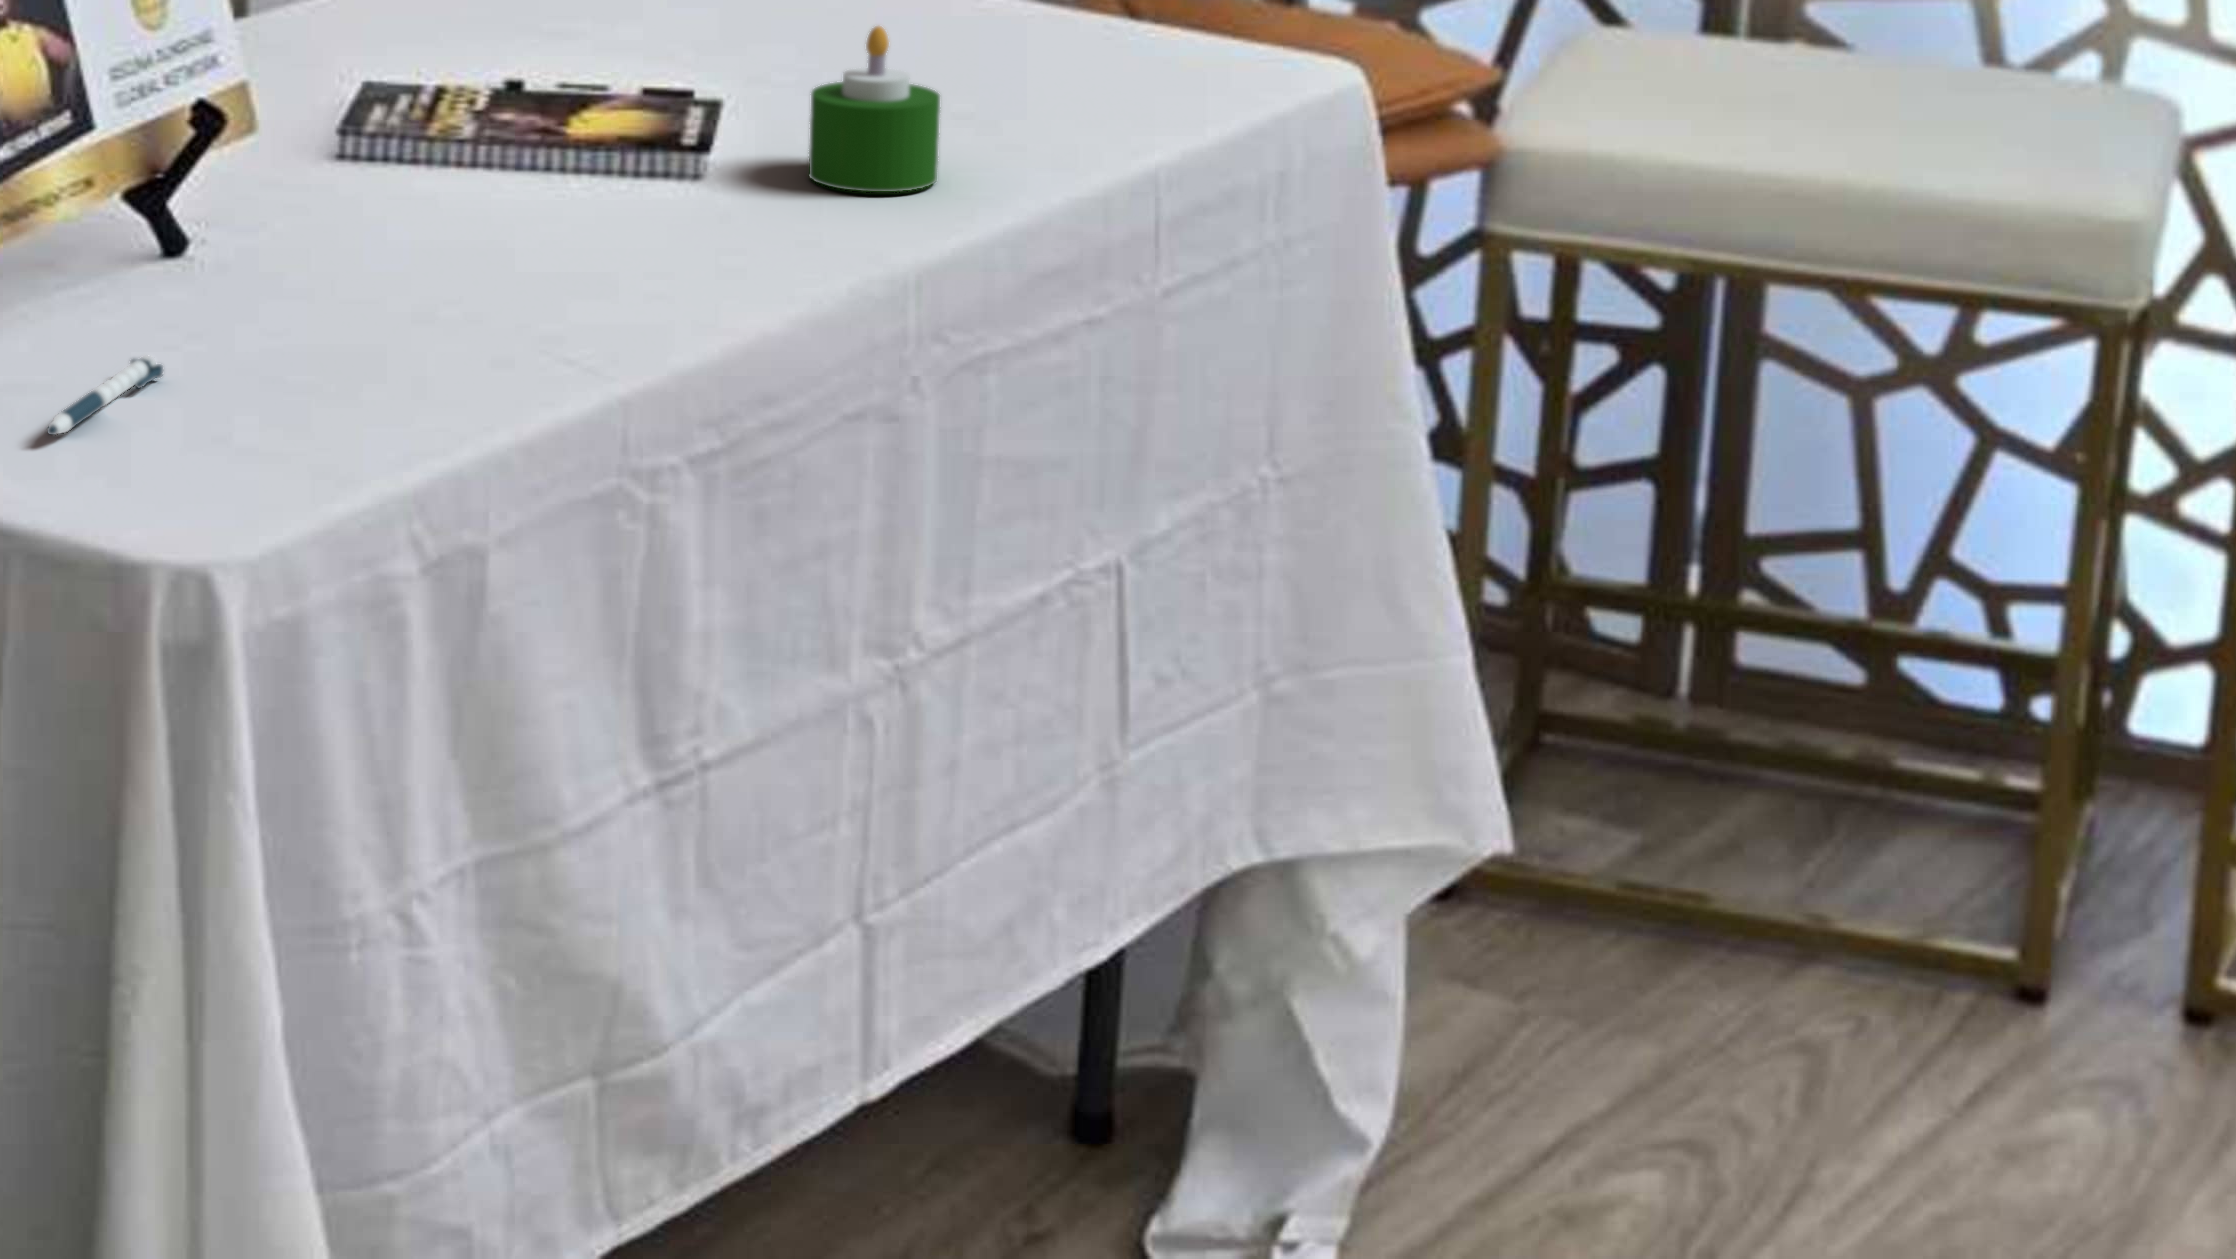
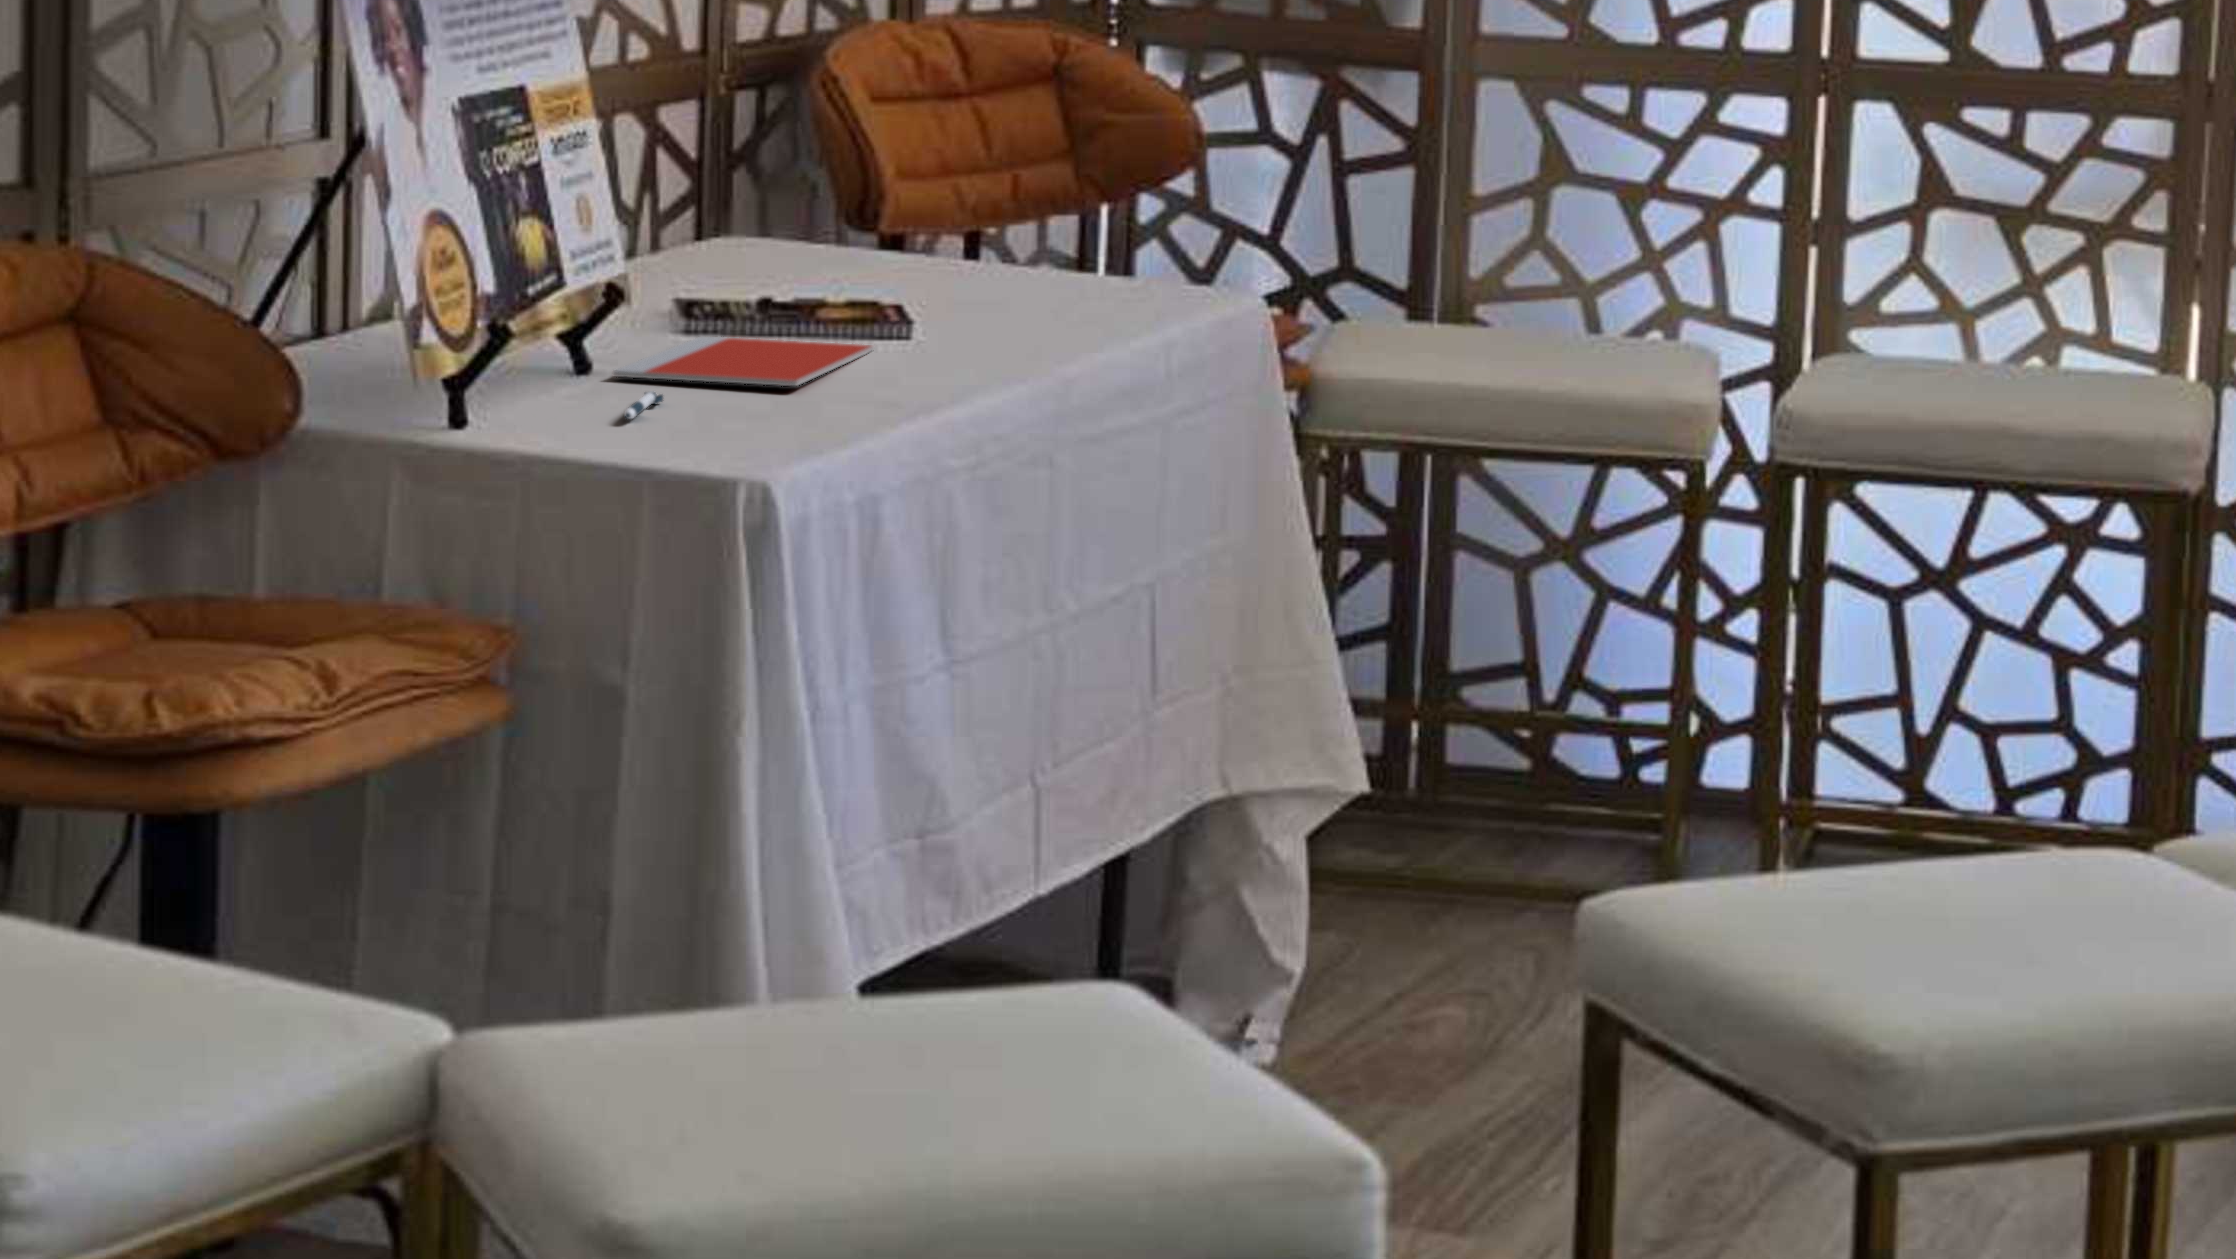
candle: present [809,26,940,192] -> none [962,237,1041,335]
notebook: none [126,187,628,343] -> present [613,337,874,386]

